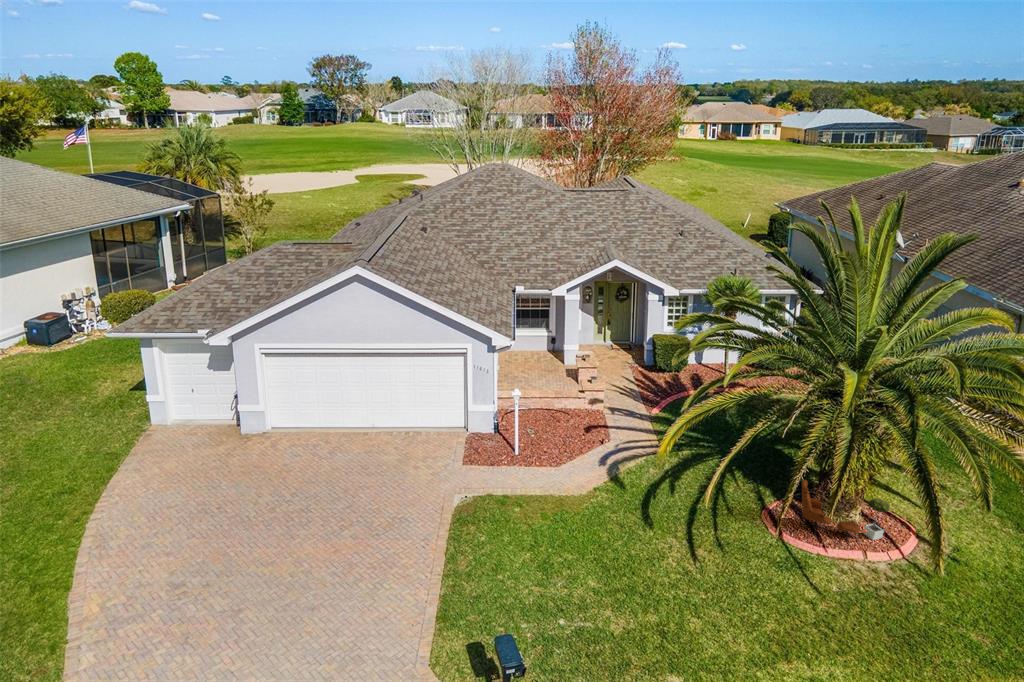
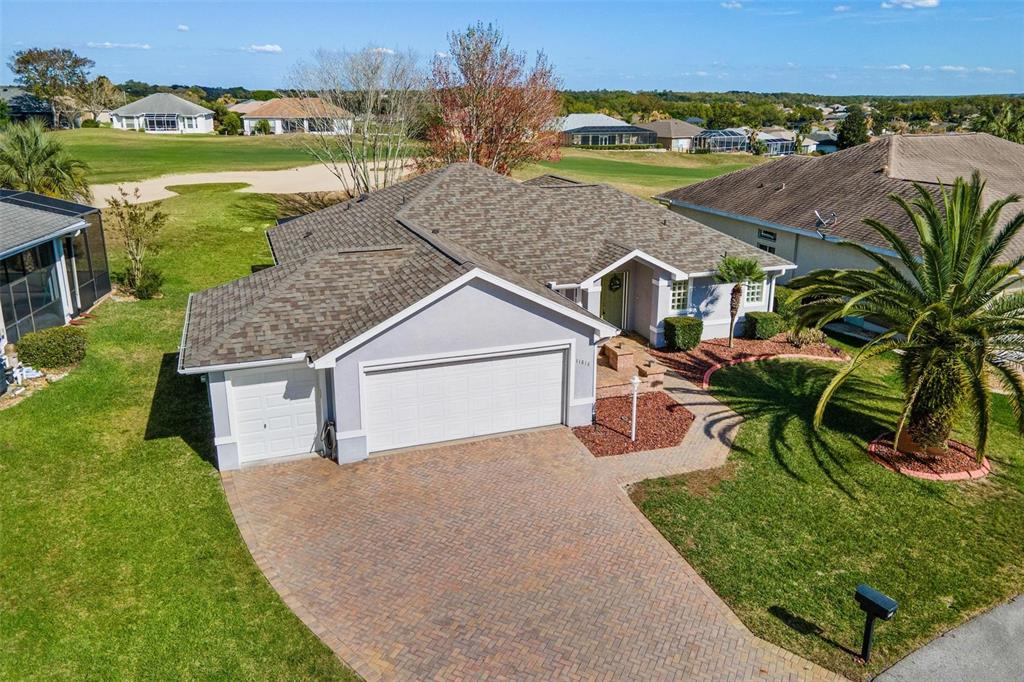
potted tree: present [863,498,890,540] -> none [943,425,965,460]

